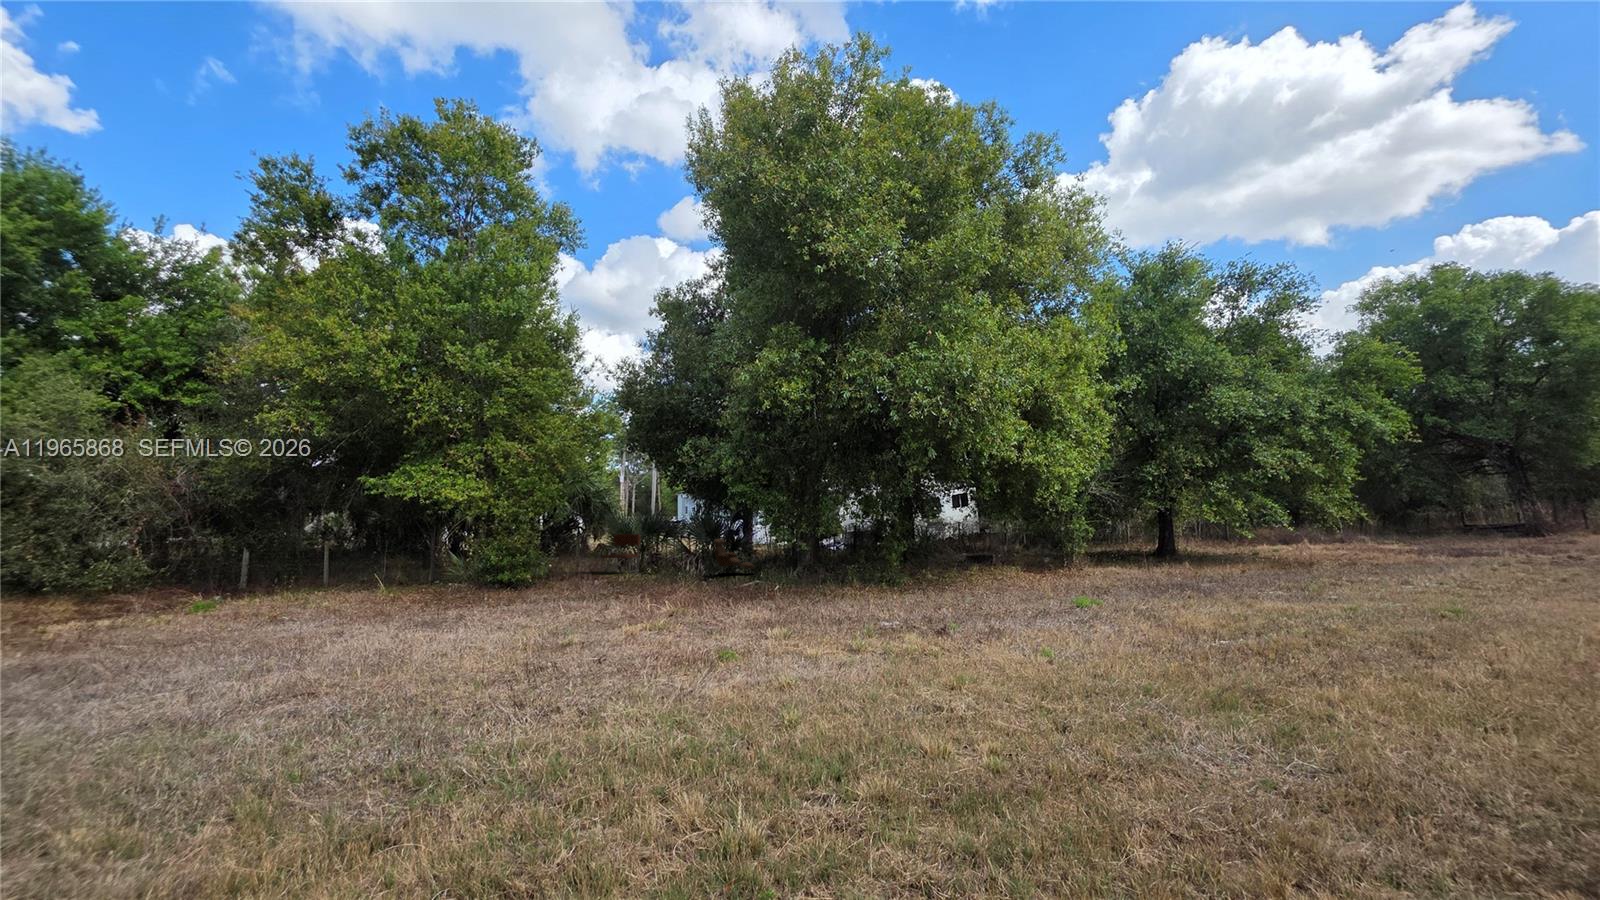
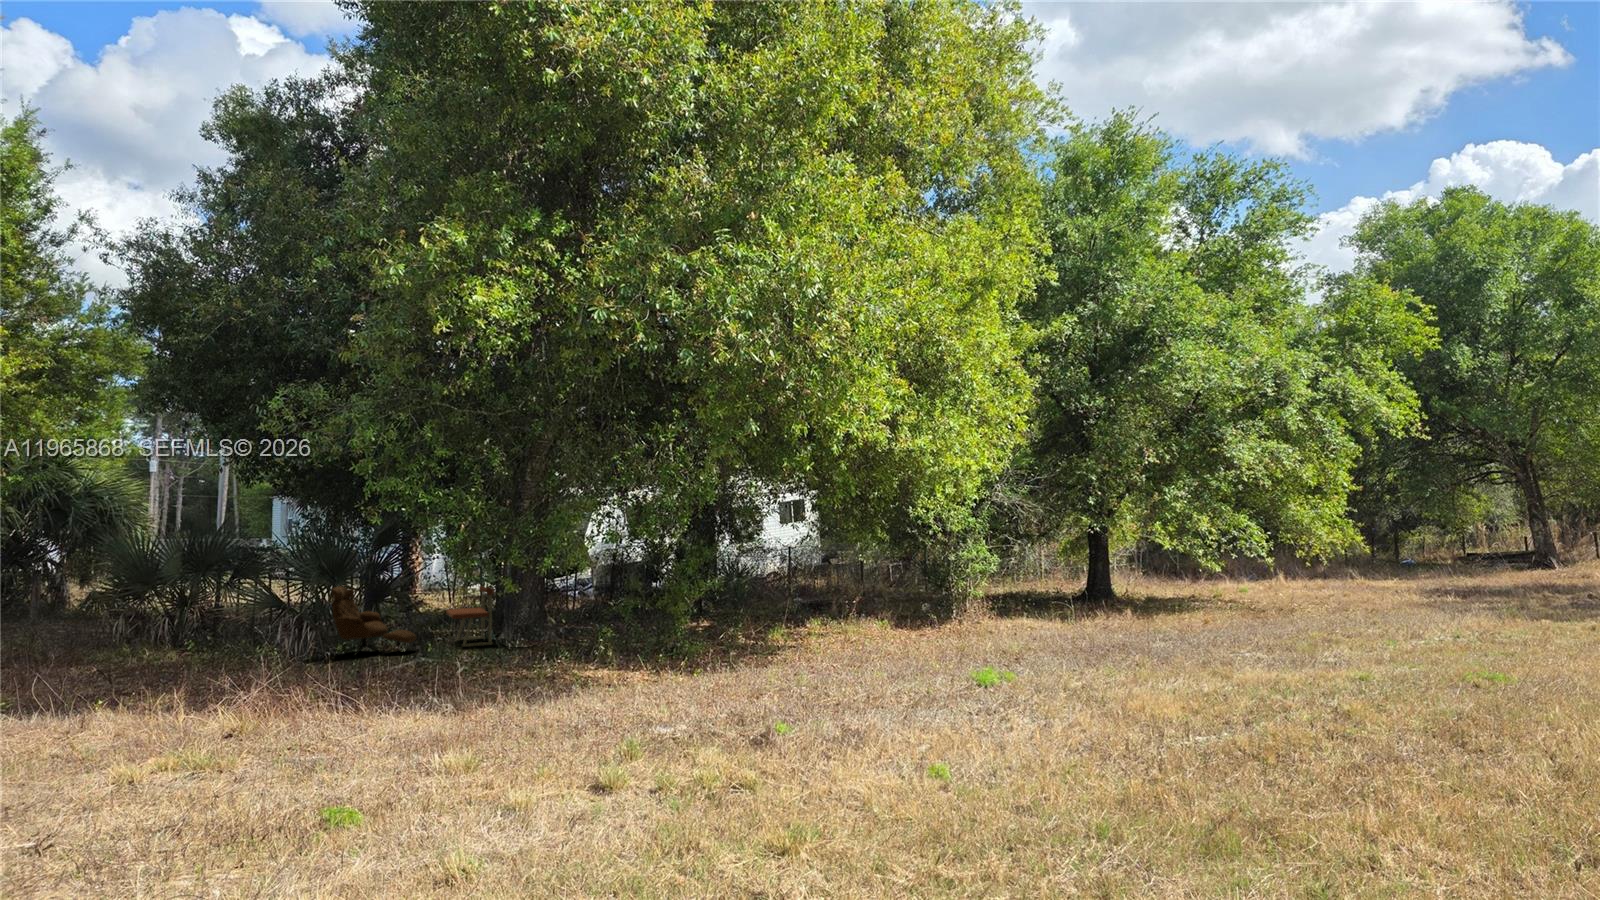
bench: present [602,534,640,573] -> present [446,586,495,647]

